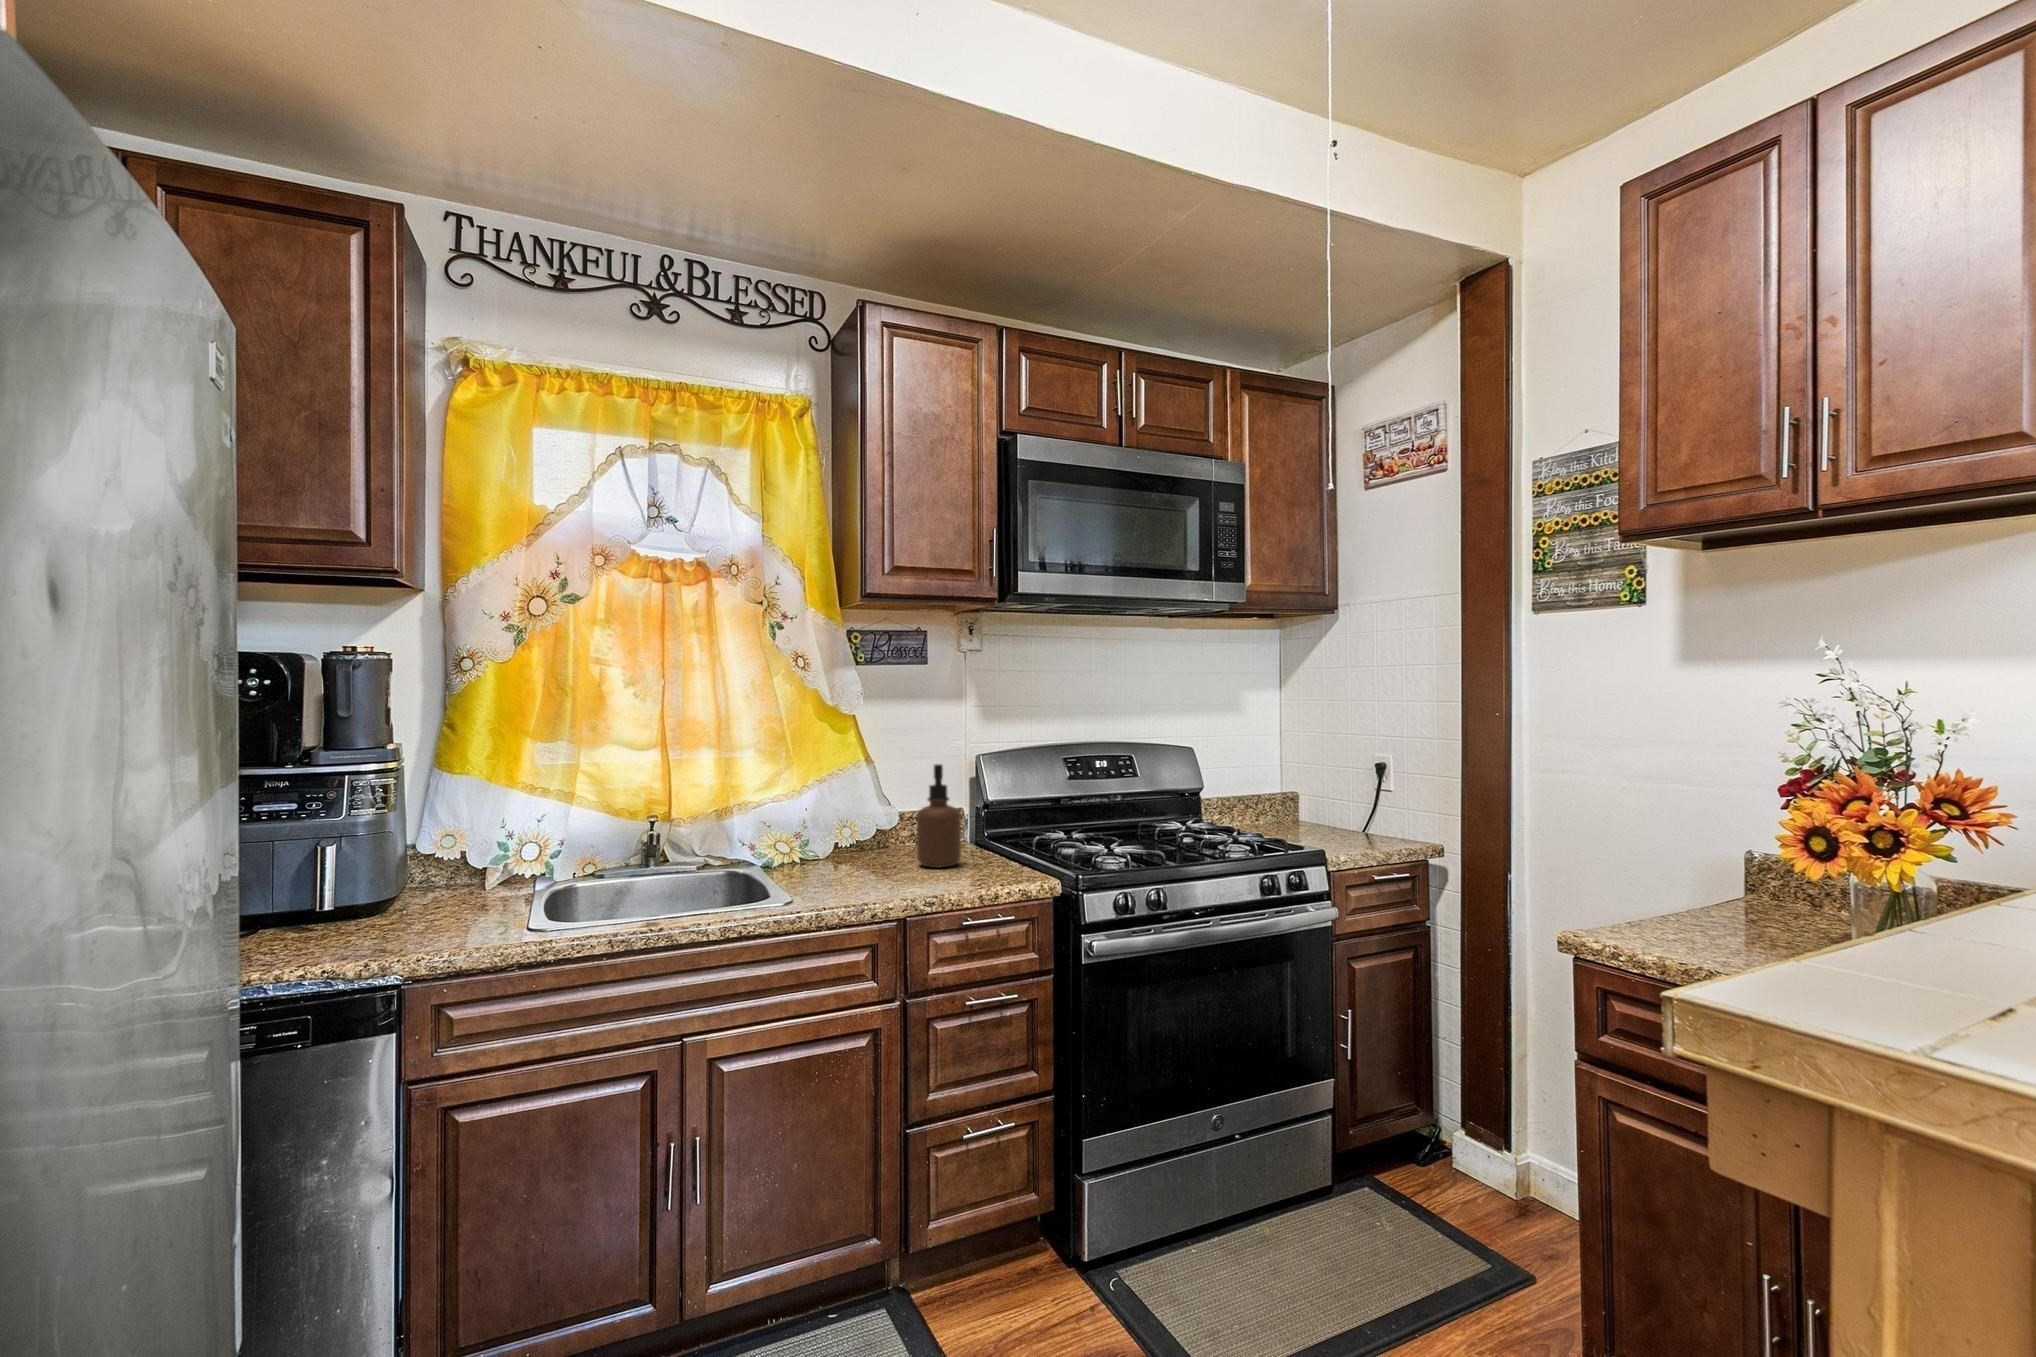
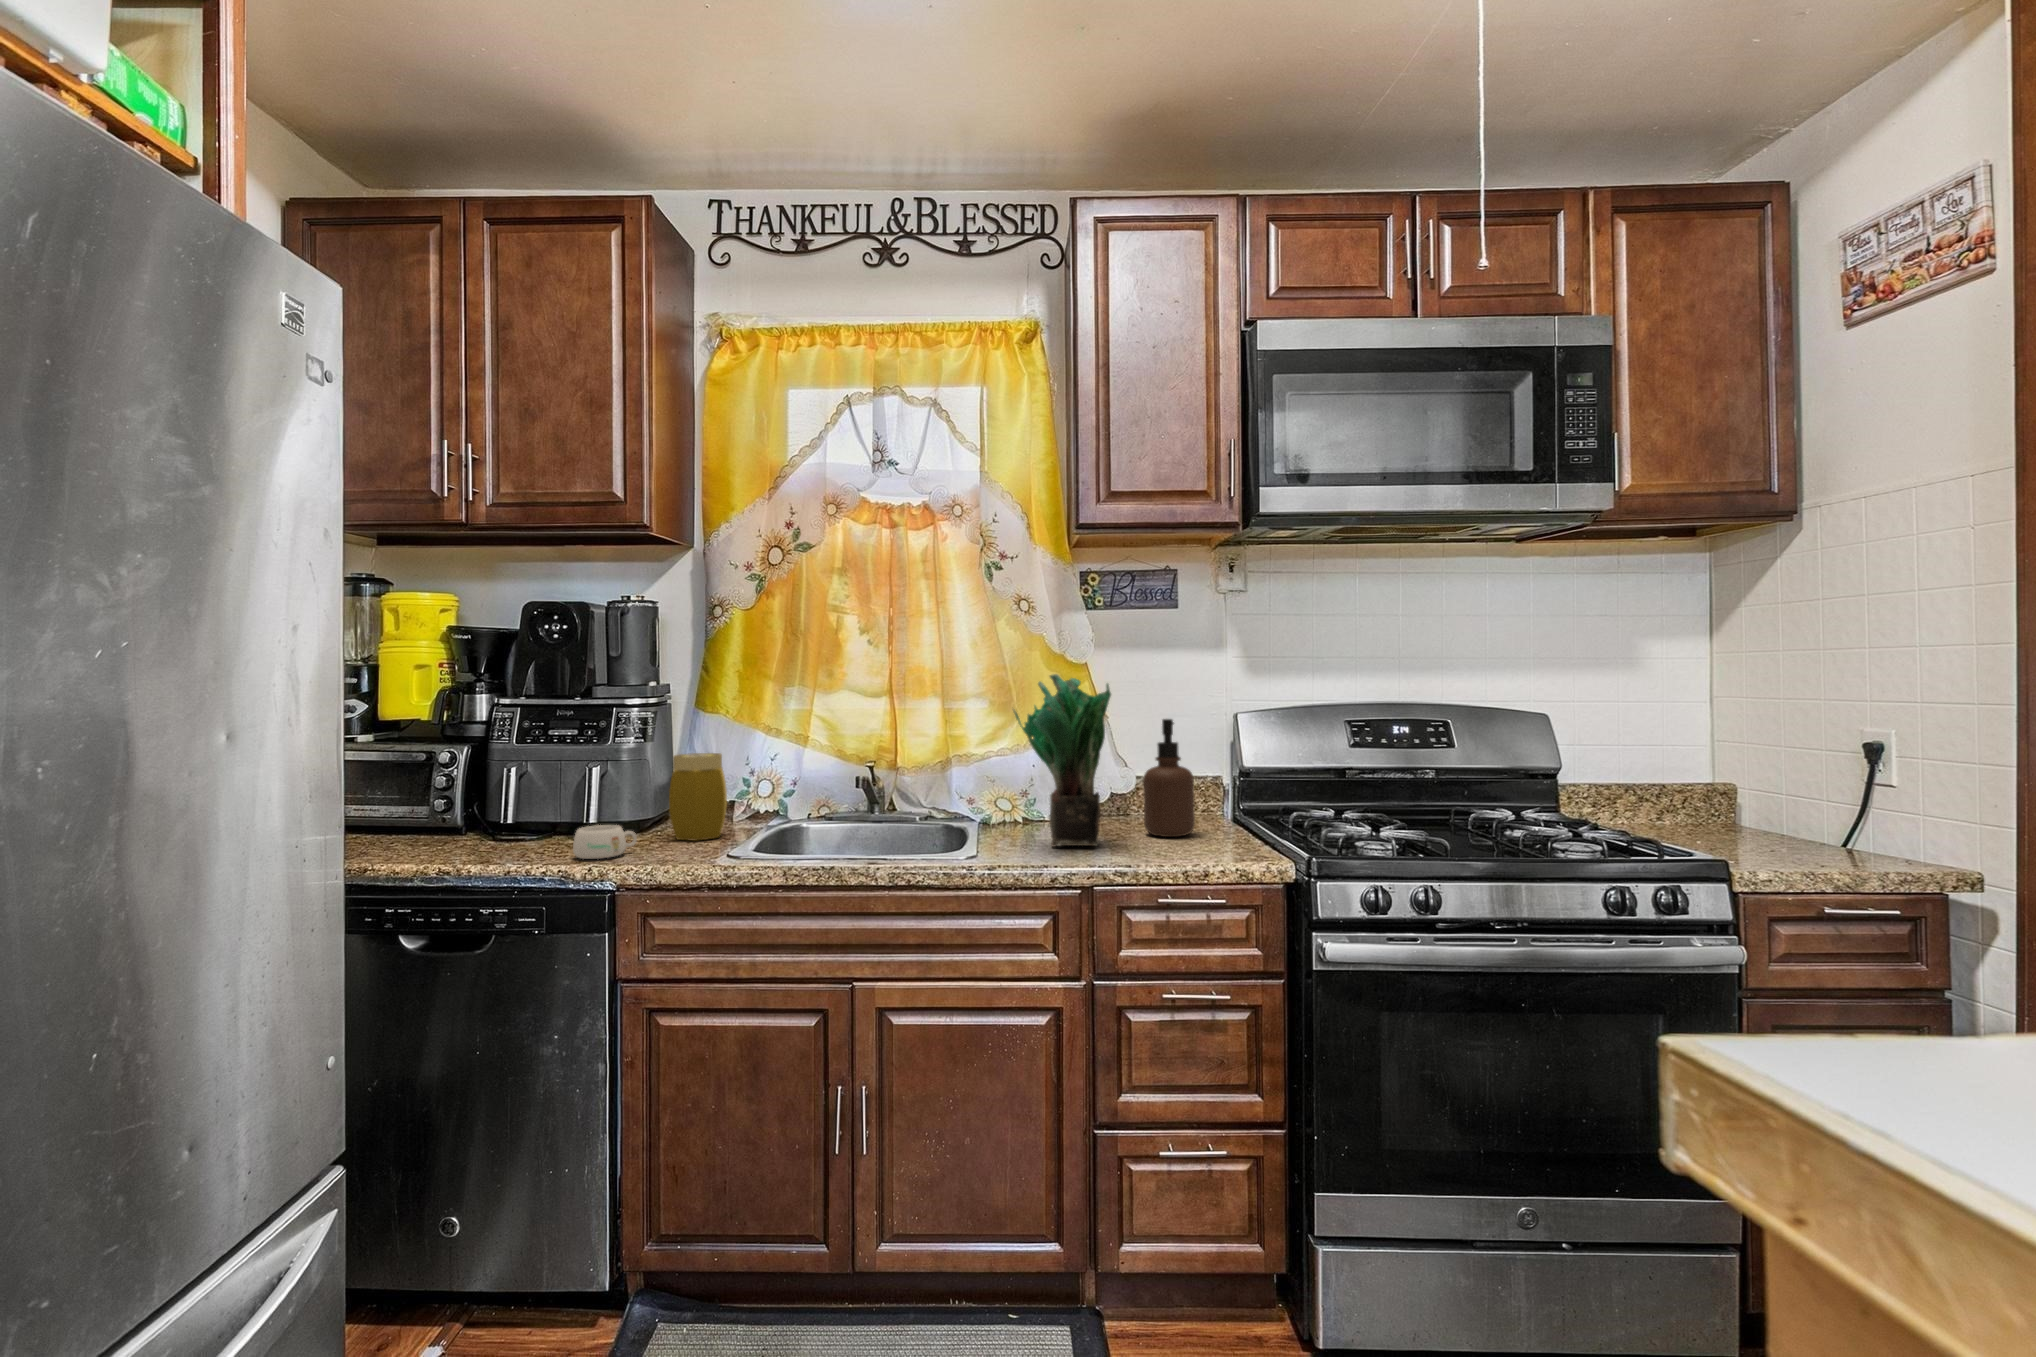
potted plant: none [816,729,909,885] -> present [1014,674,1111,847]
jar: none [432,814,501,910] -> present [669,753,727,841]
mug: none [346,901,418,941] -> present [573,825,637,859]

